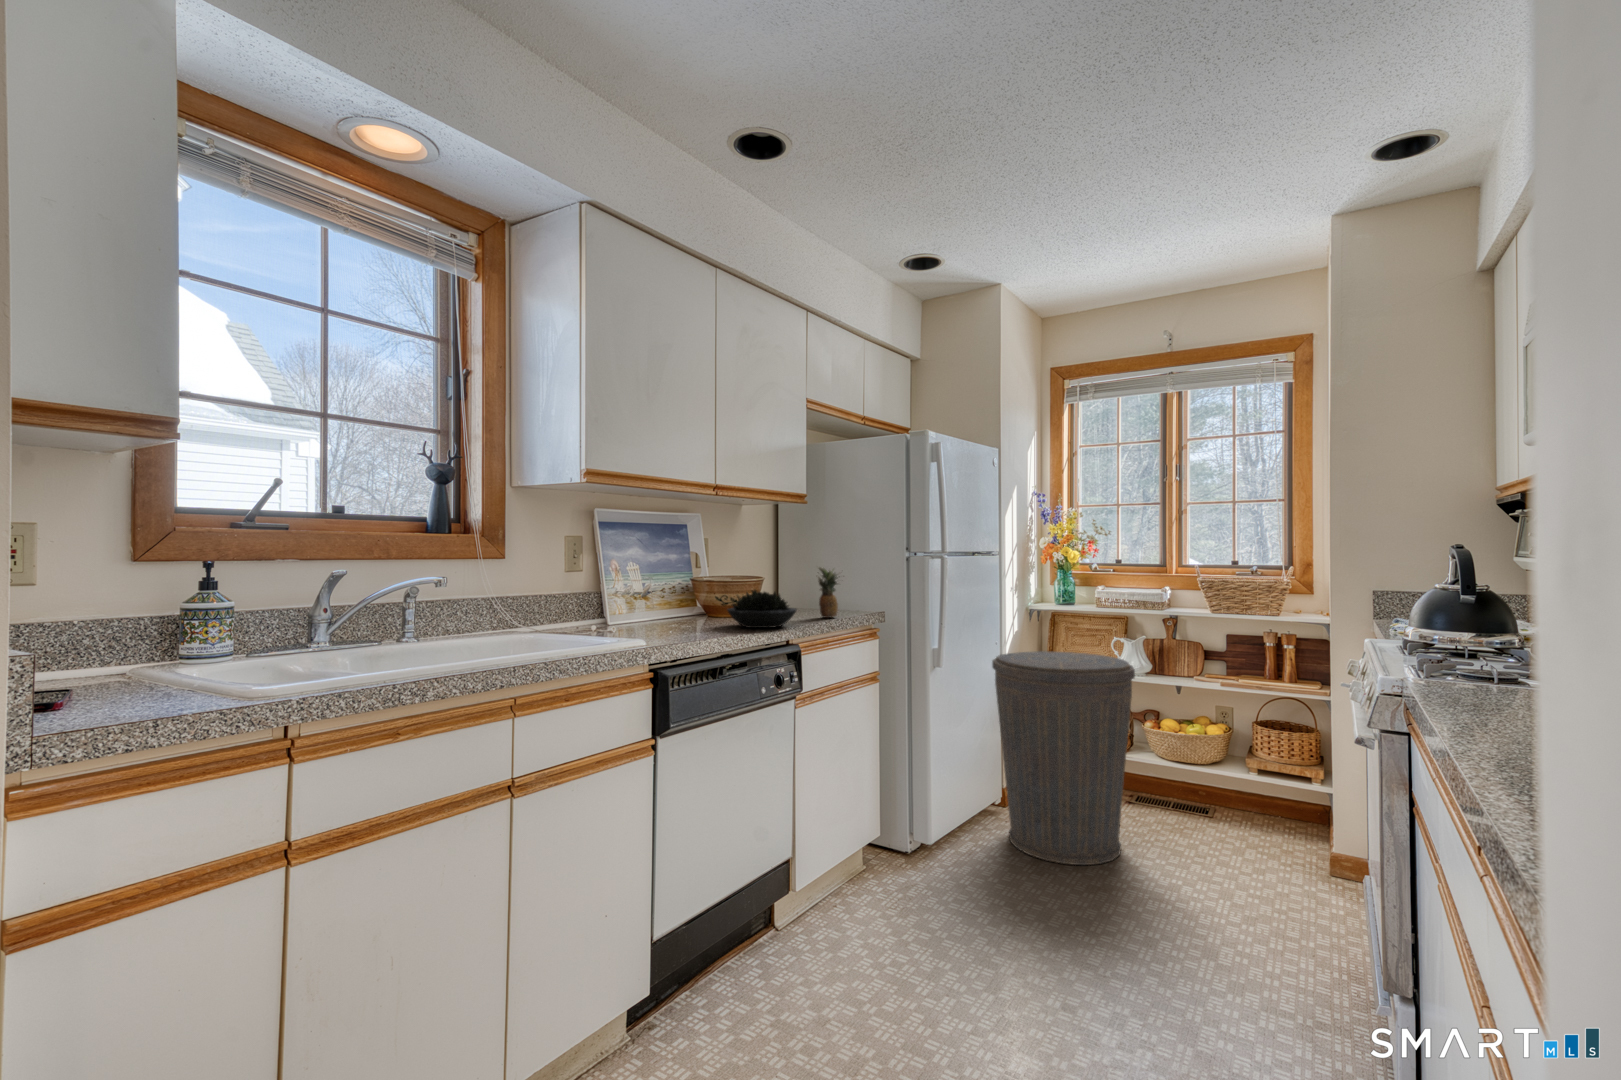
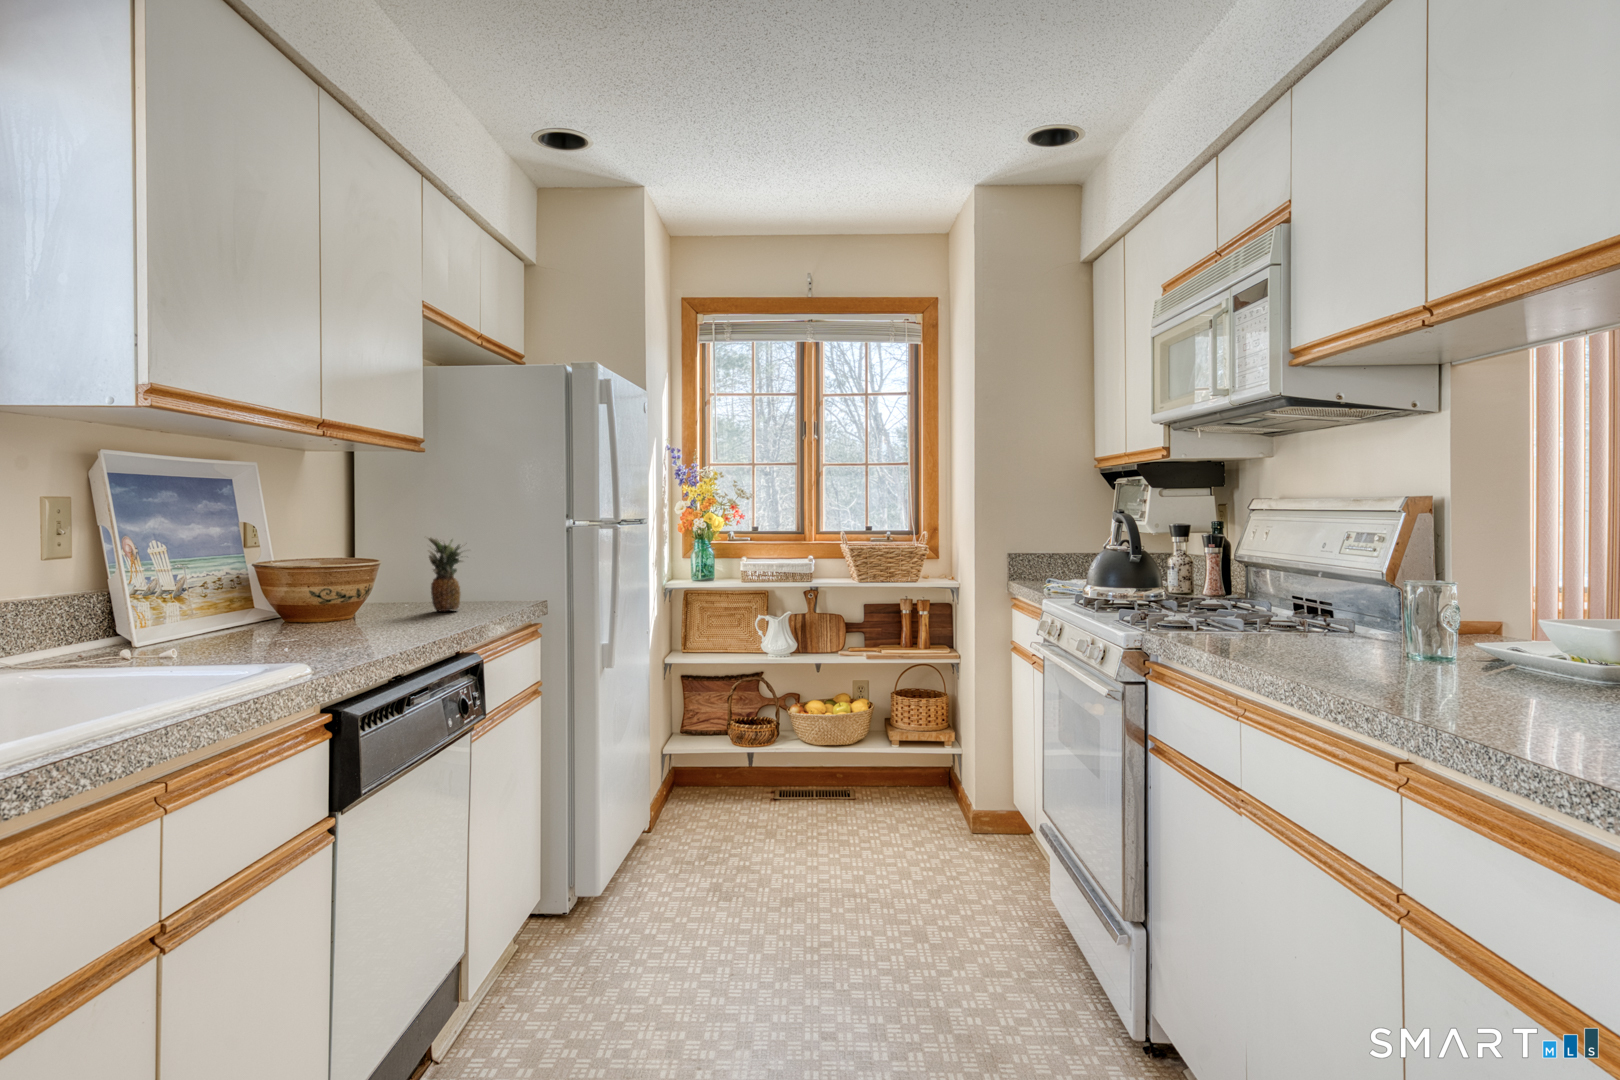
succulent plant: present [728,590,797,628] -> none [295,572,420,634]
trash can: present [992,651,1135,865] -> none [650,635,811,882]

